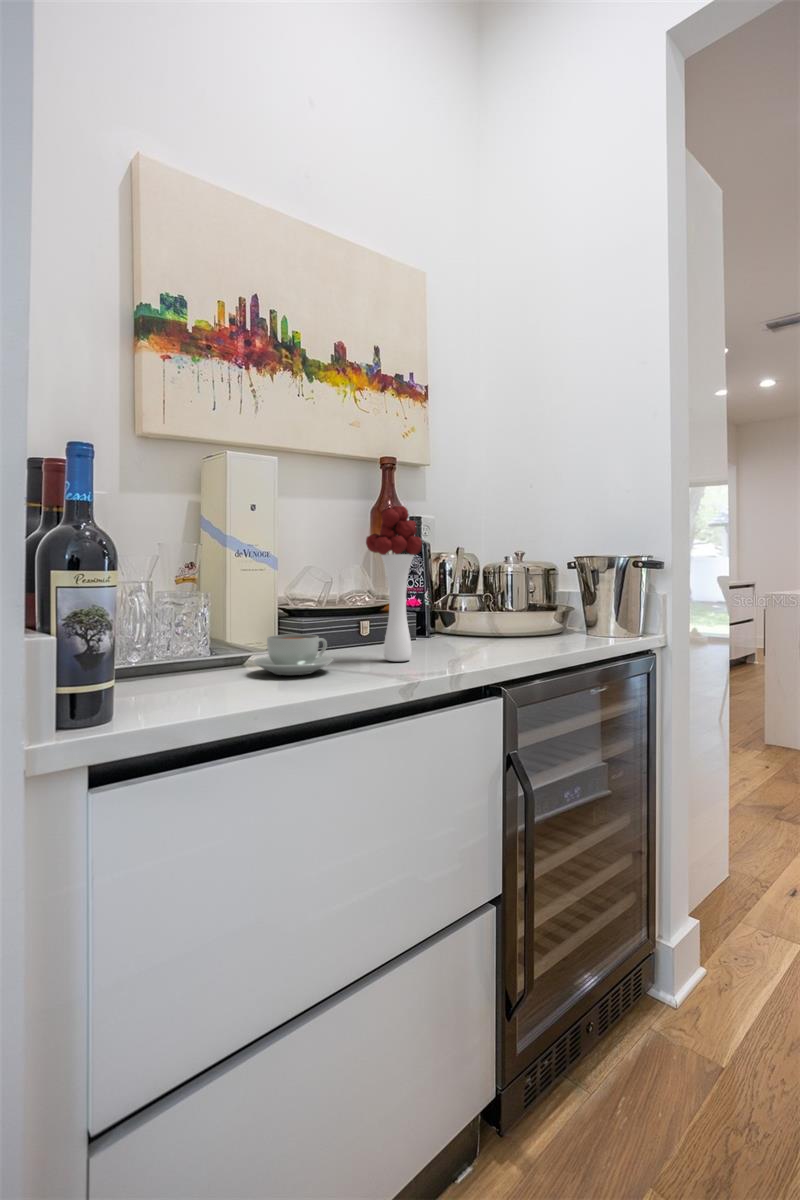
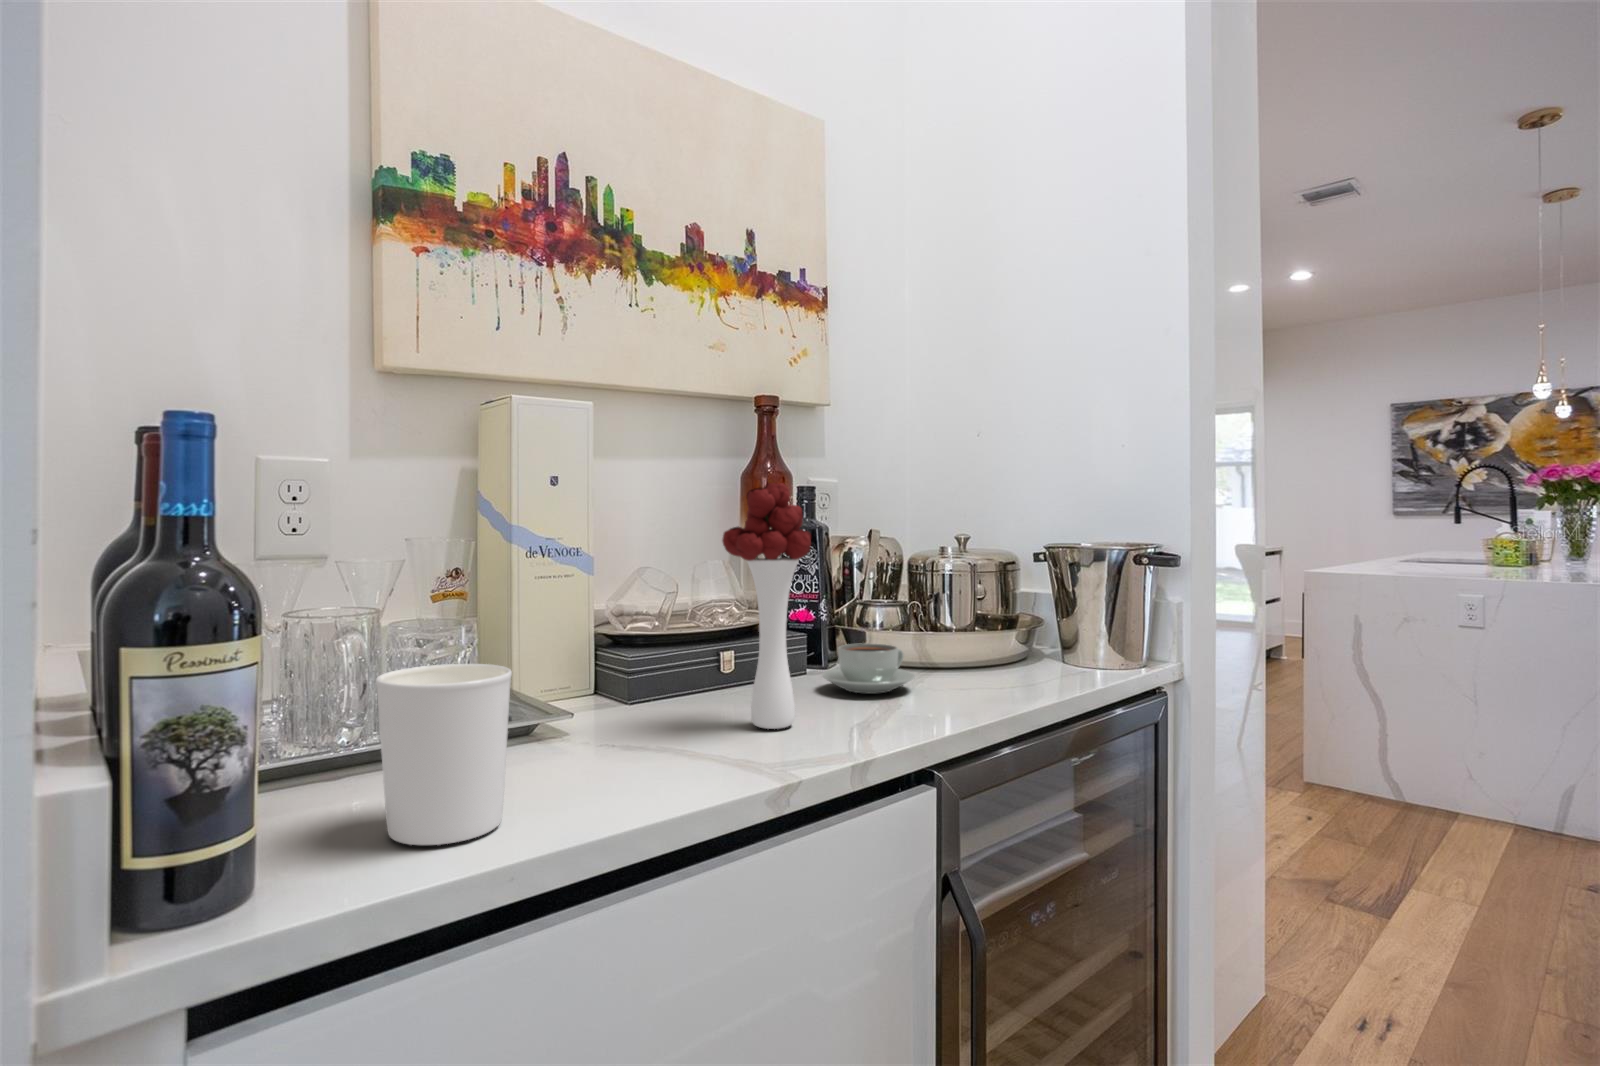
candle holder: none [171,604,248,702] -> present [376,664,512,845]
coffee cup: present [253,634,333,675] -> present [822,643,915,693]

